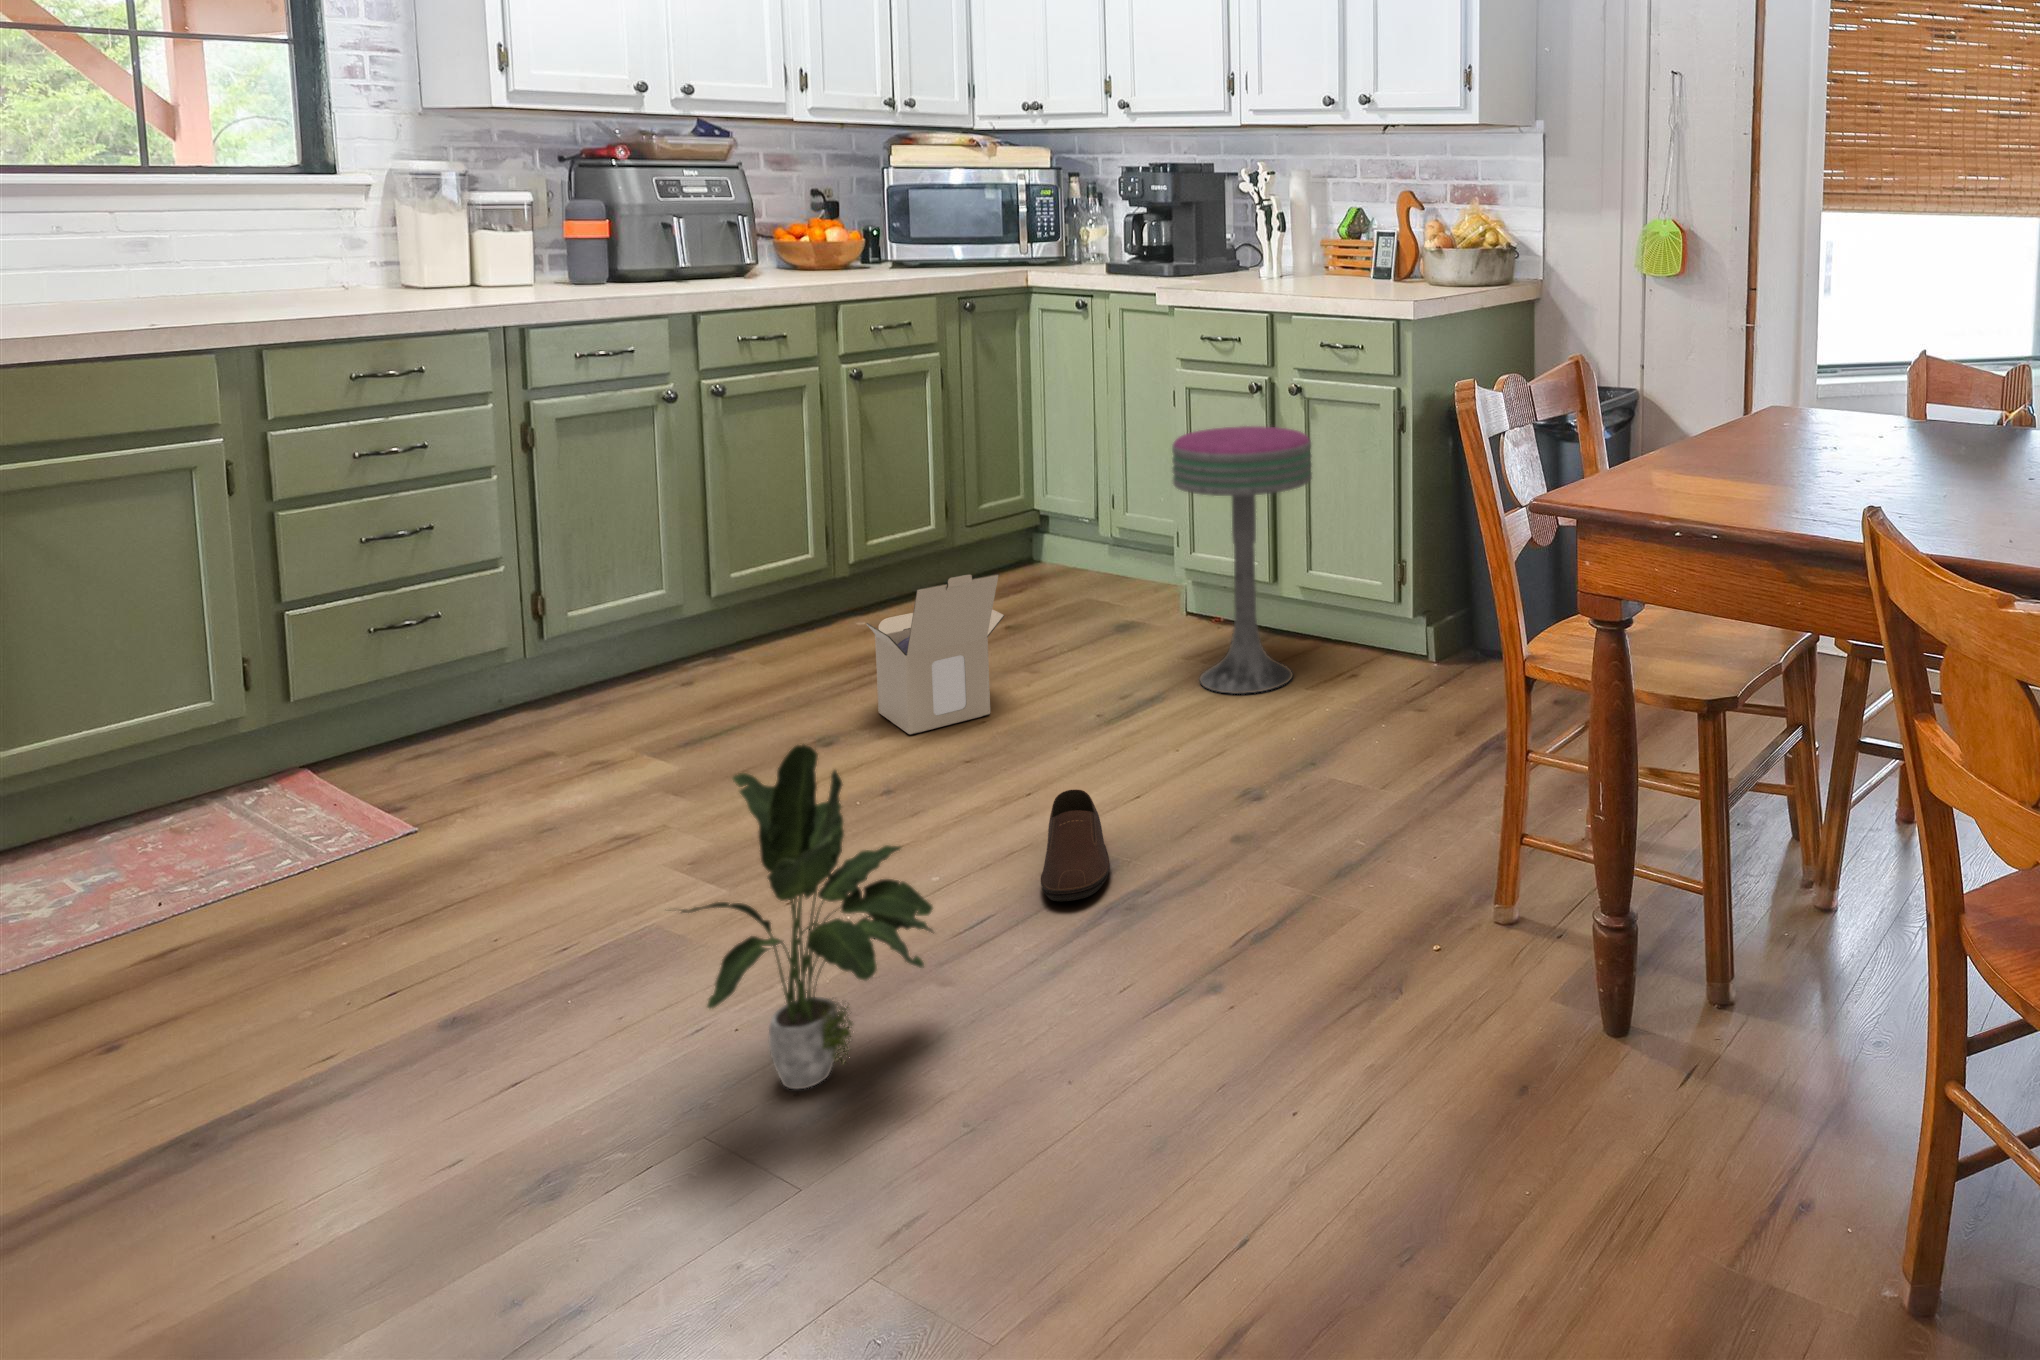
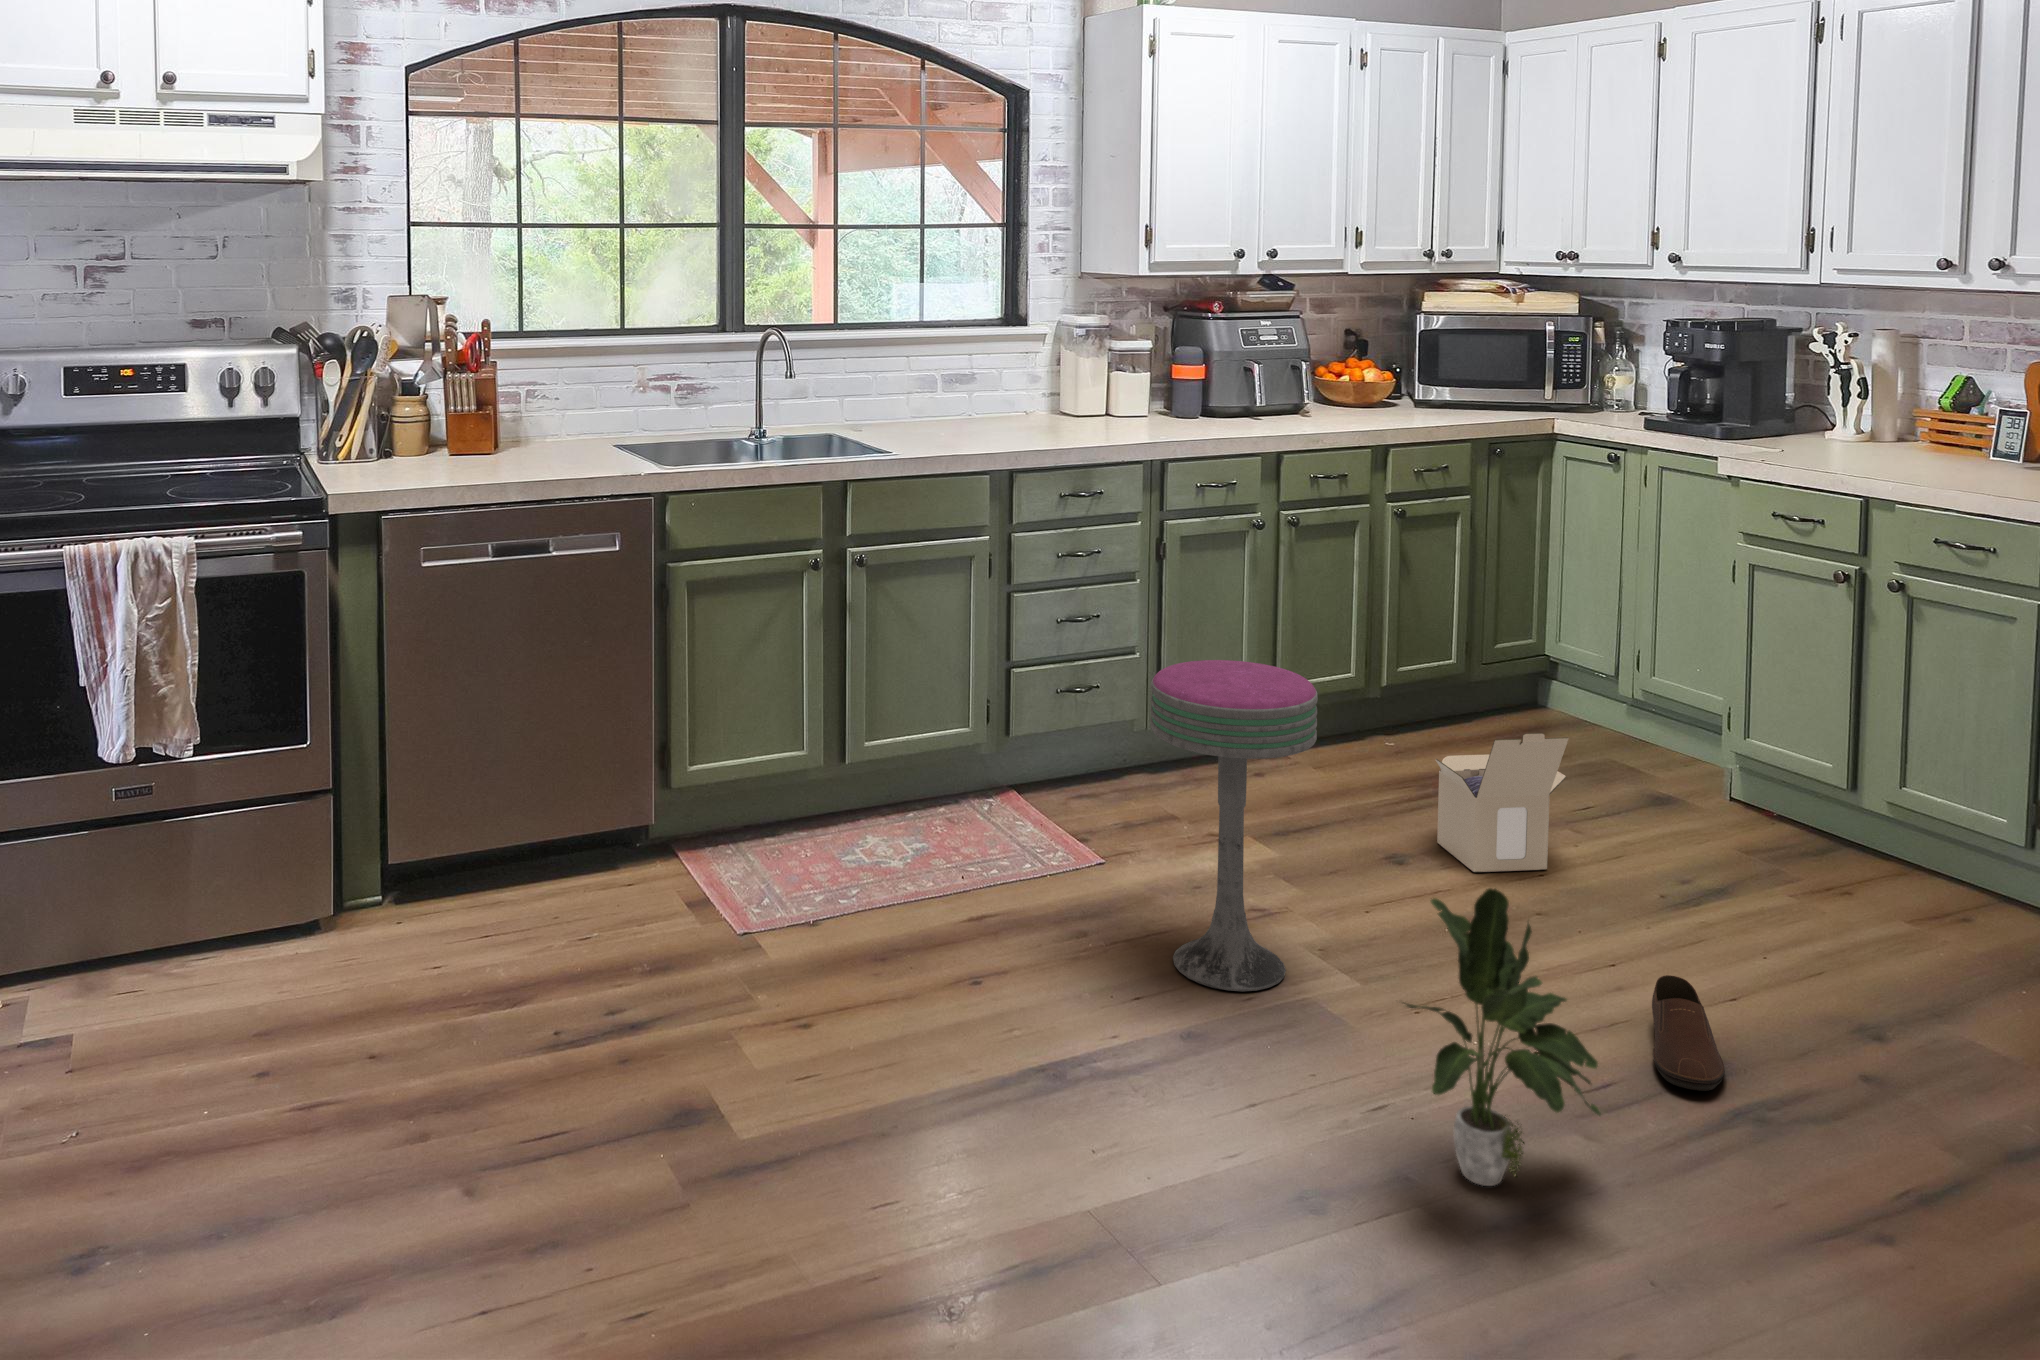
bar stool: present [1172,426,1312,694] -> present [1150,660,1318,991]

